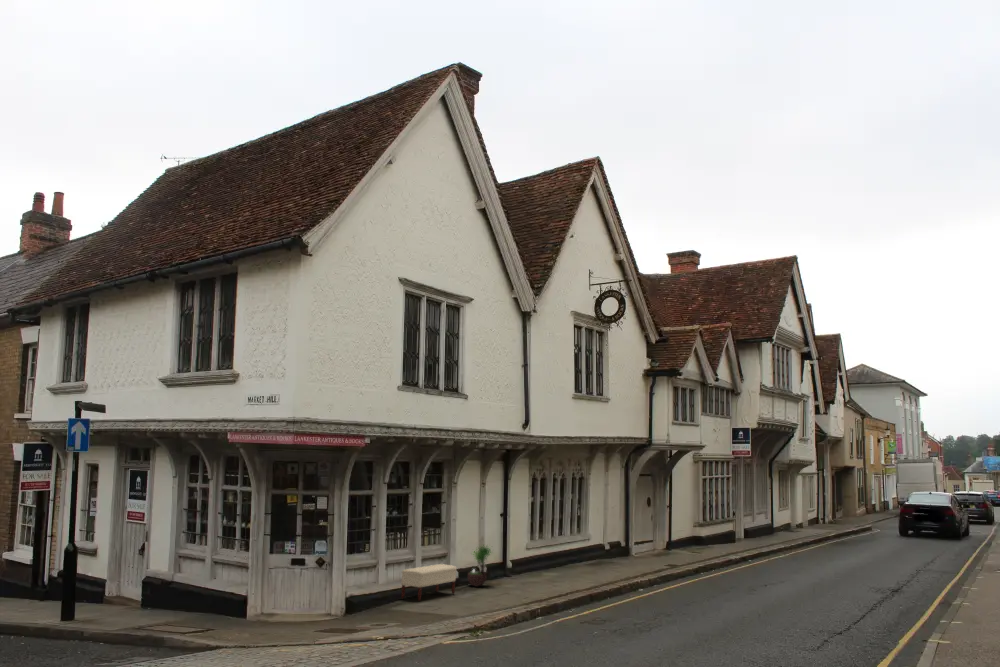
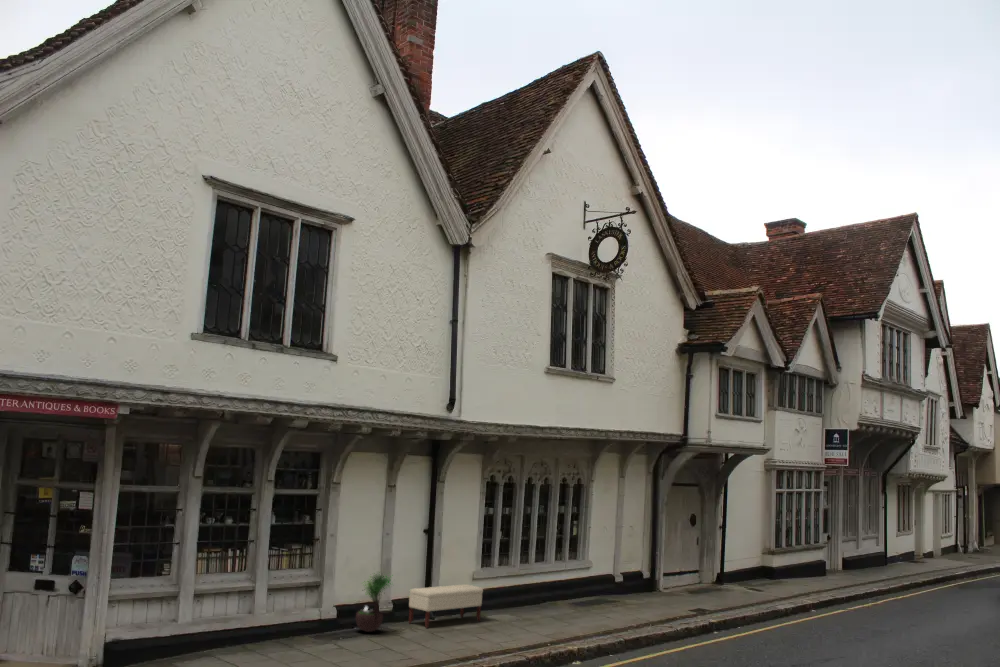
bench: present [401,564,456,601] -> present [409,585,483,628]

